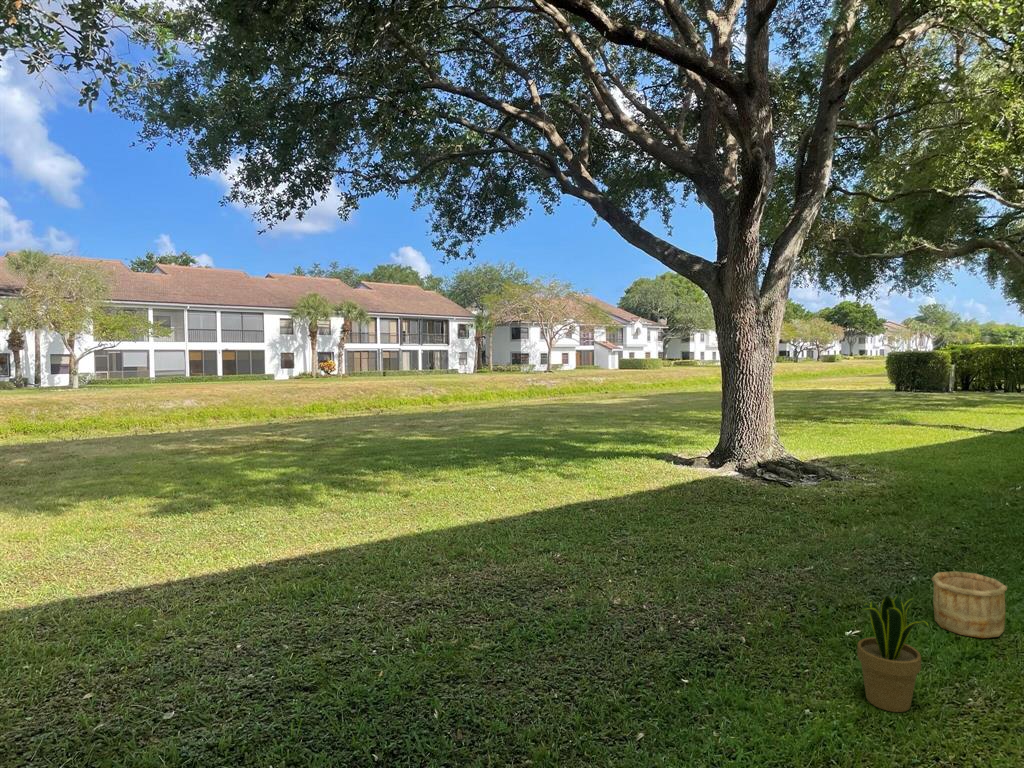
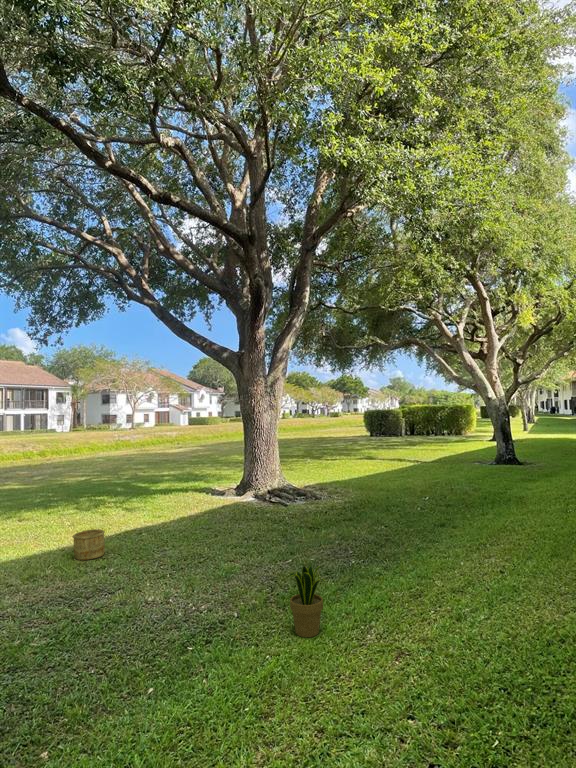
wooden bucket: present [932,571,1007,638] -> present [72,529,105,560]

